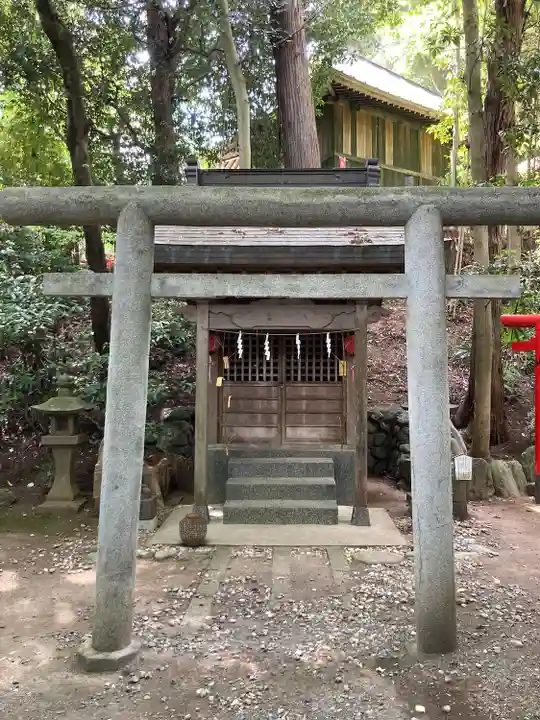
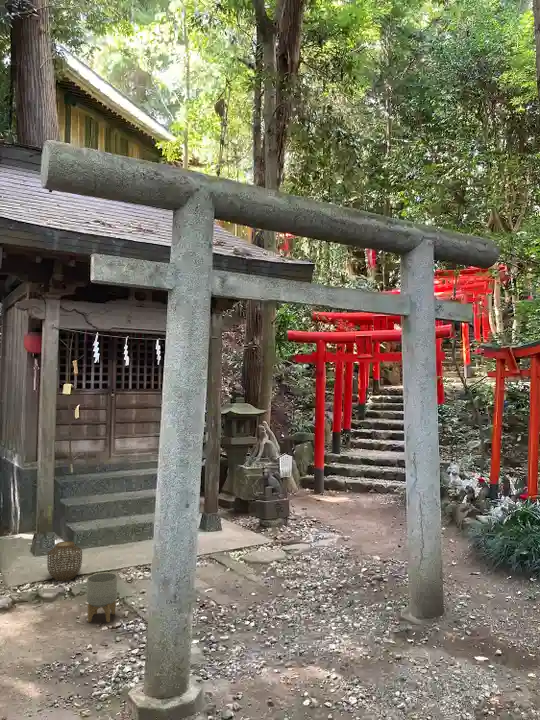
planter: none [159,544,185,587] -> present [87,573,117,622]

